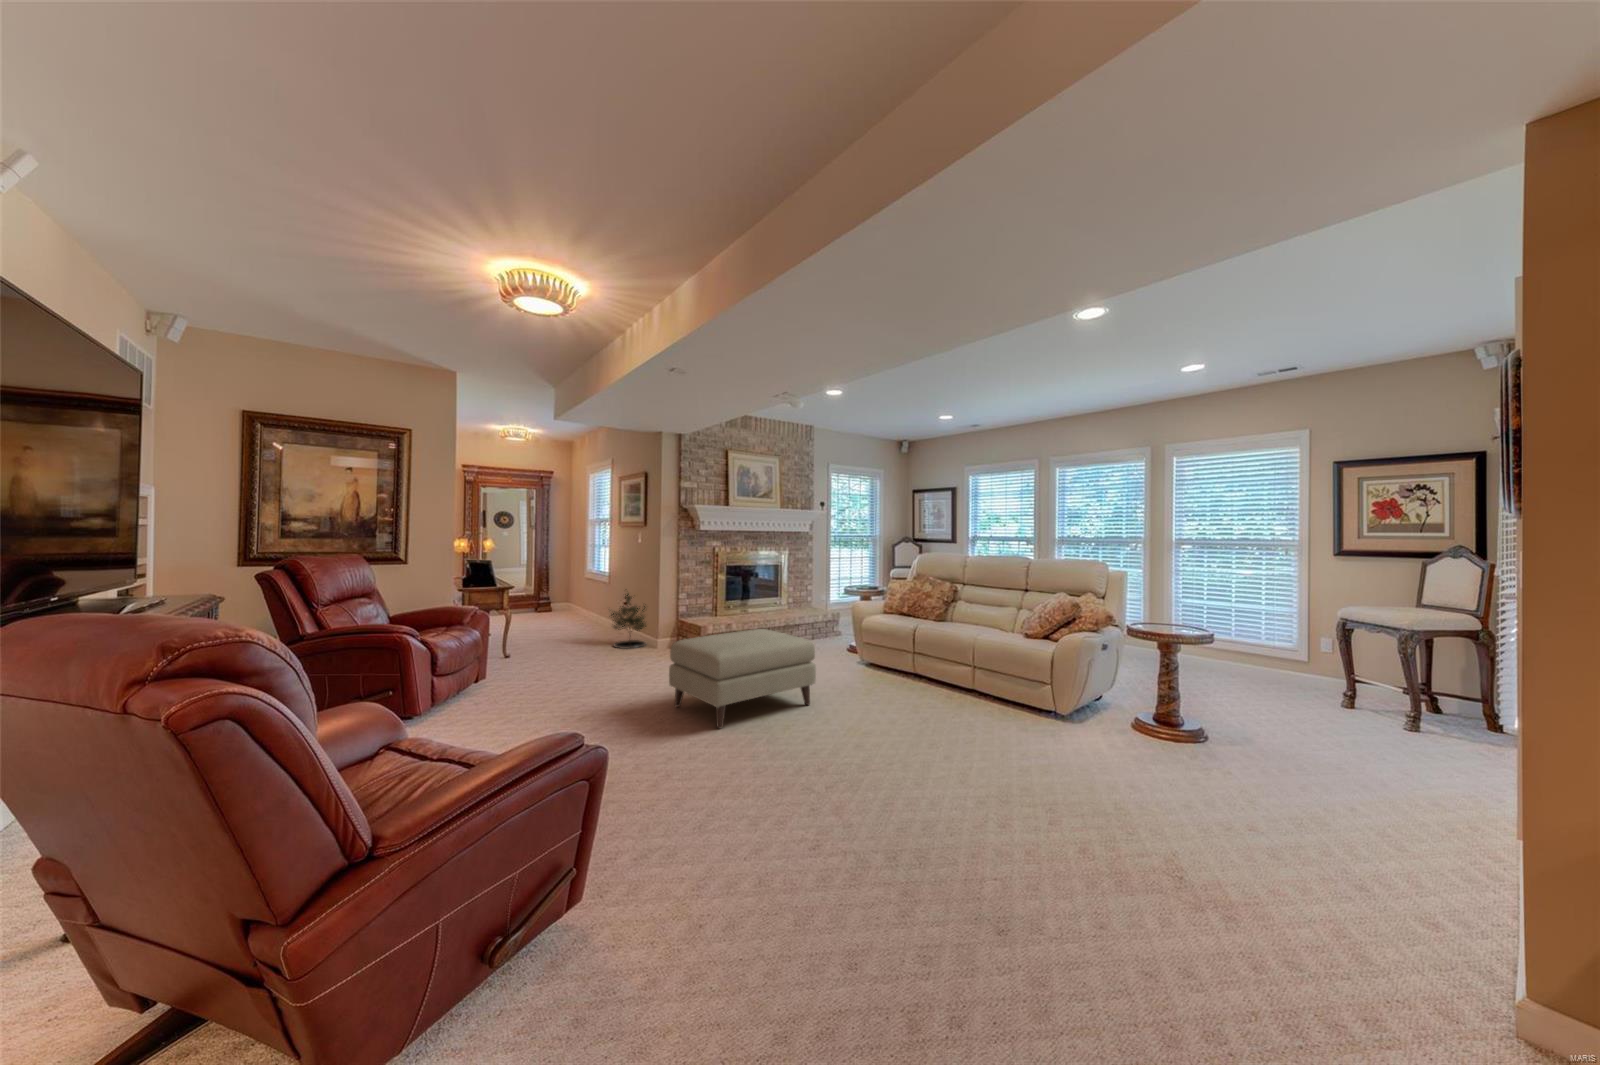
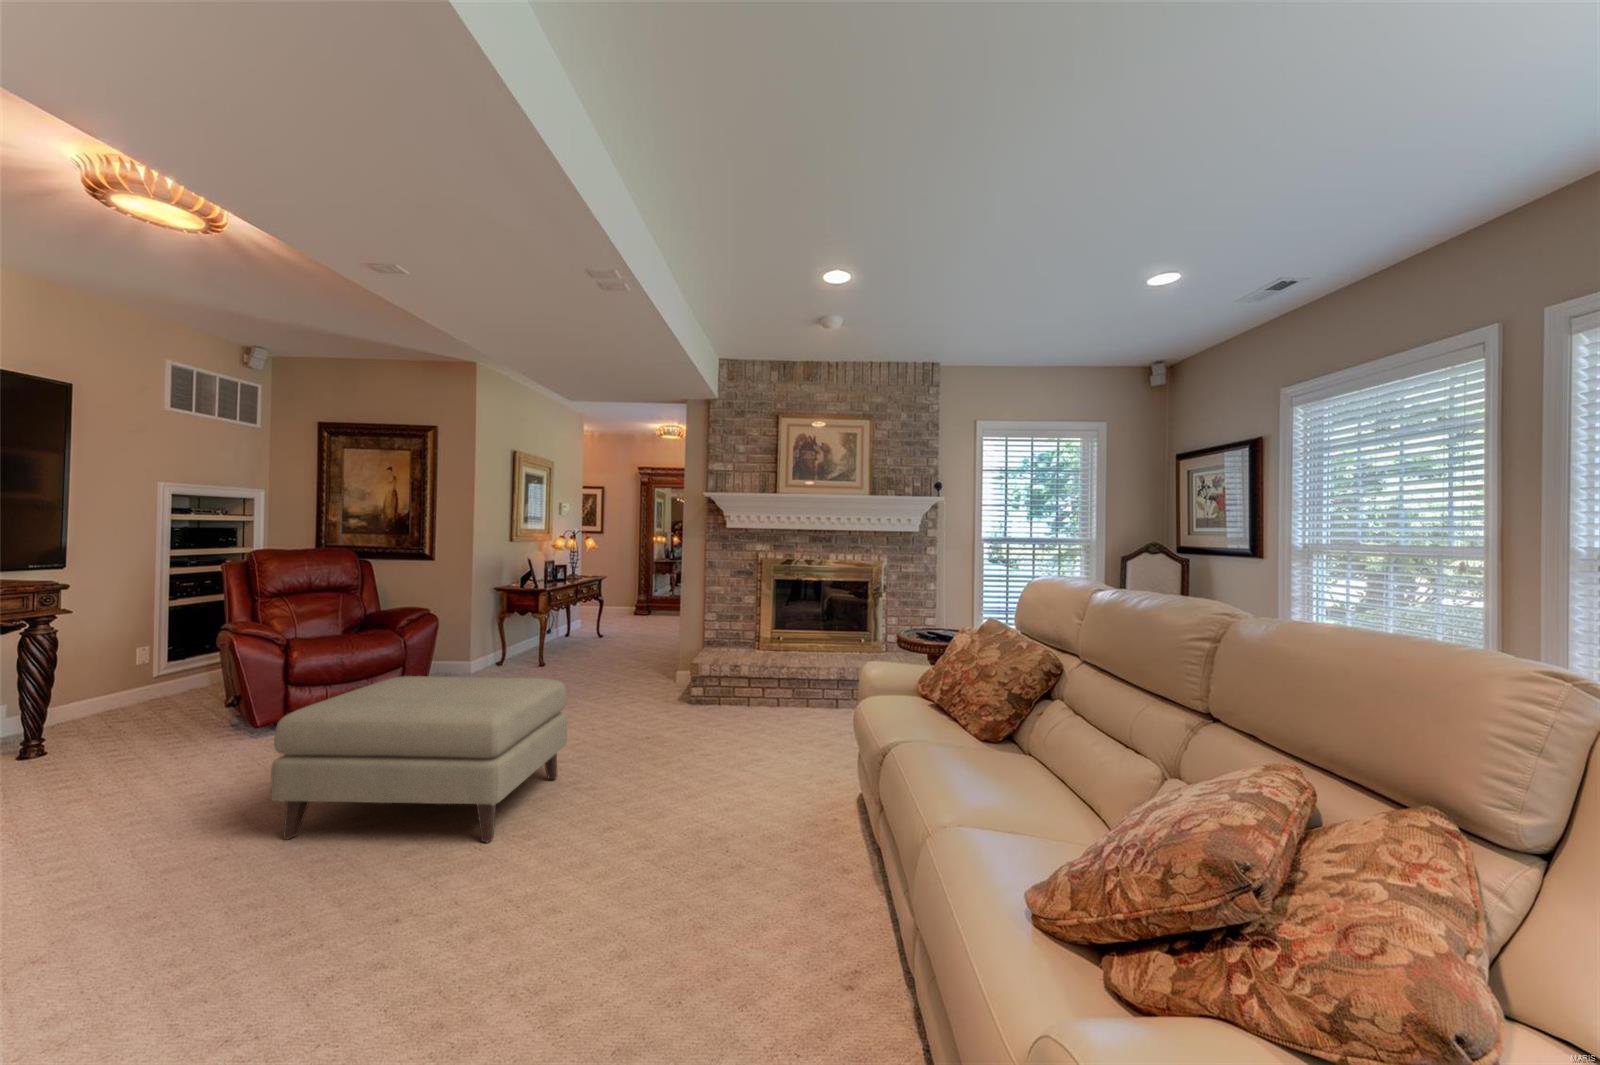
potted tree: present [611,593,646,649] -> none [630,600,681,677]

